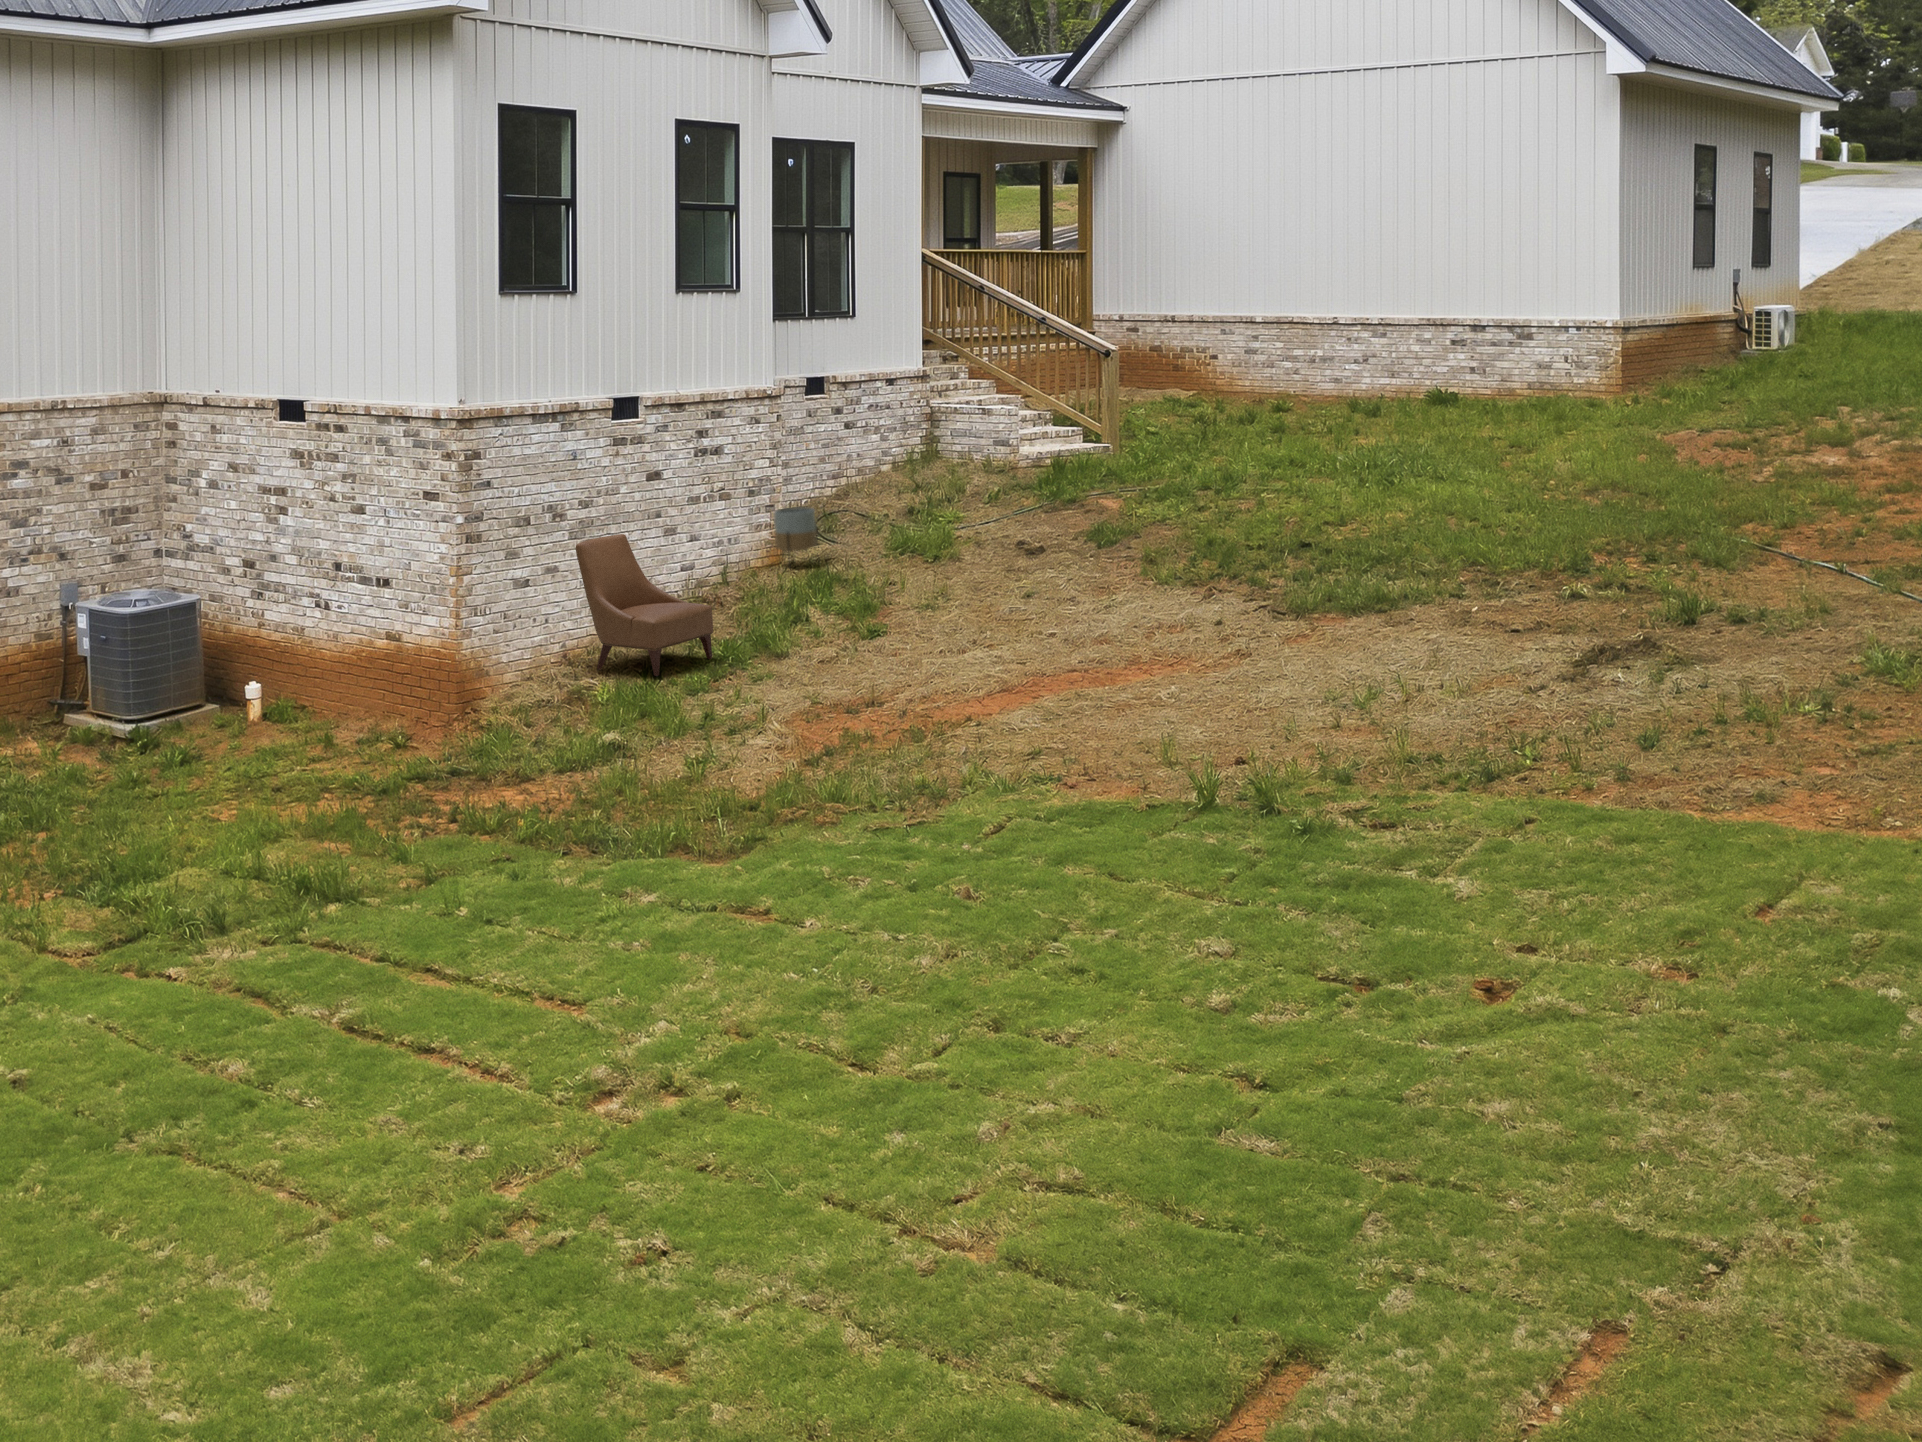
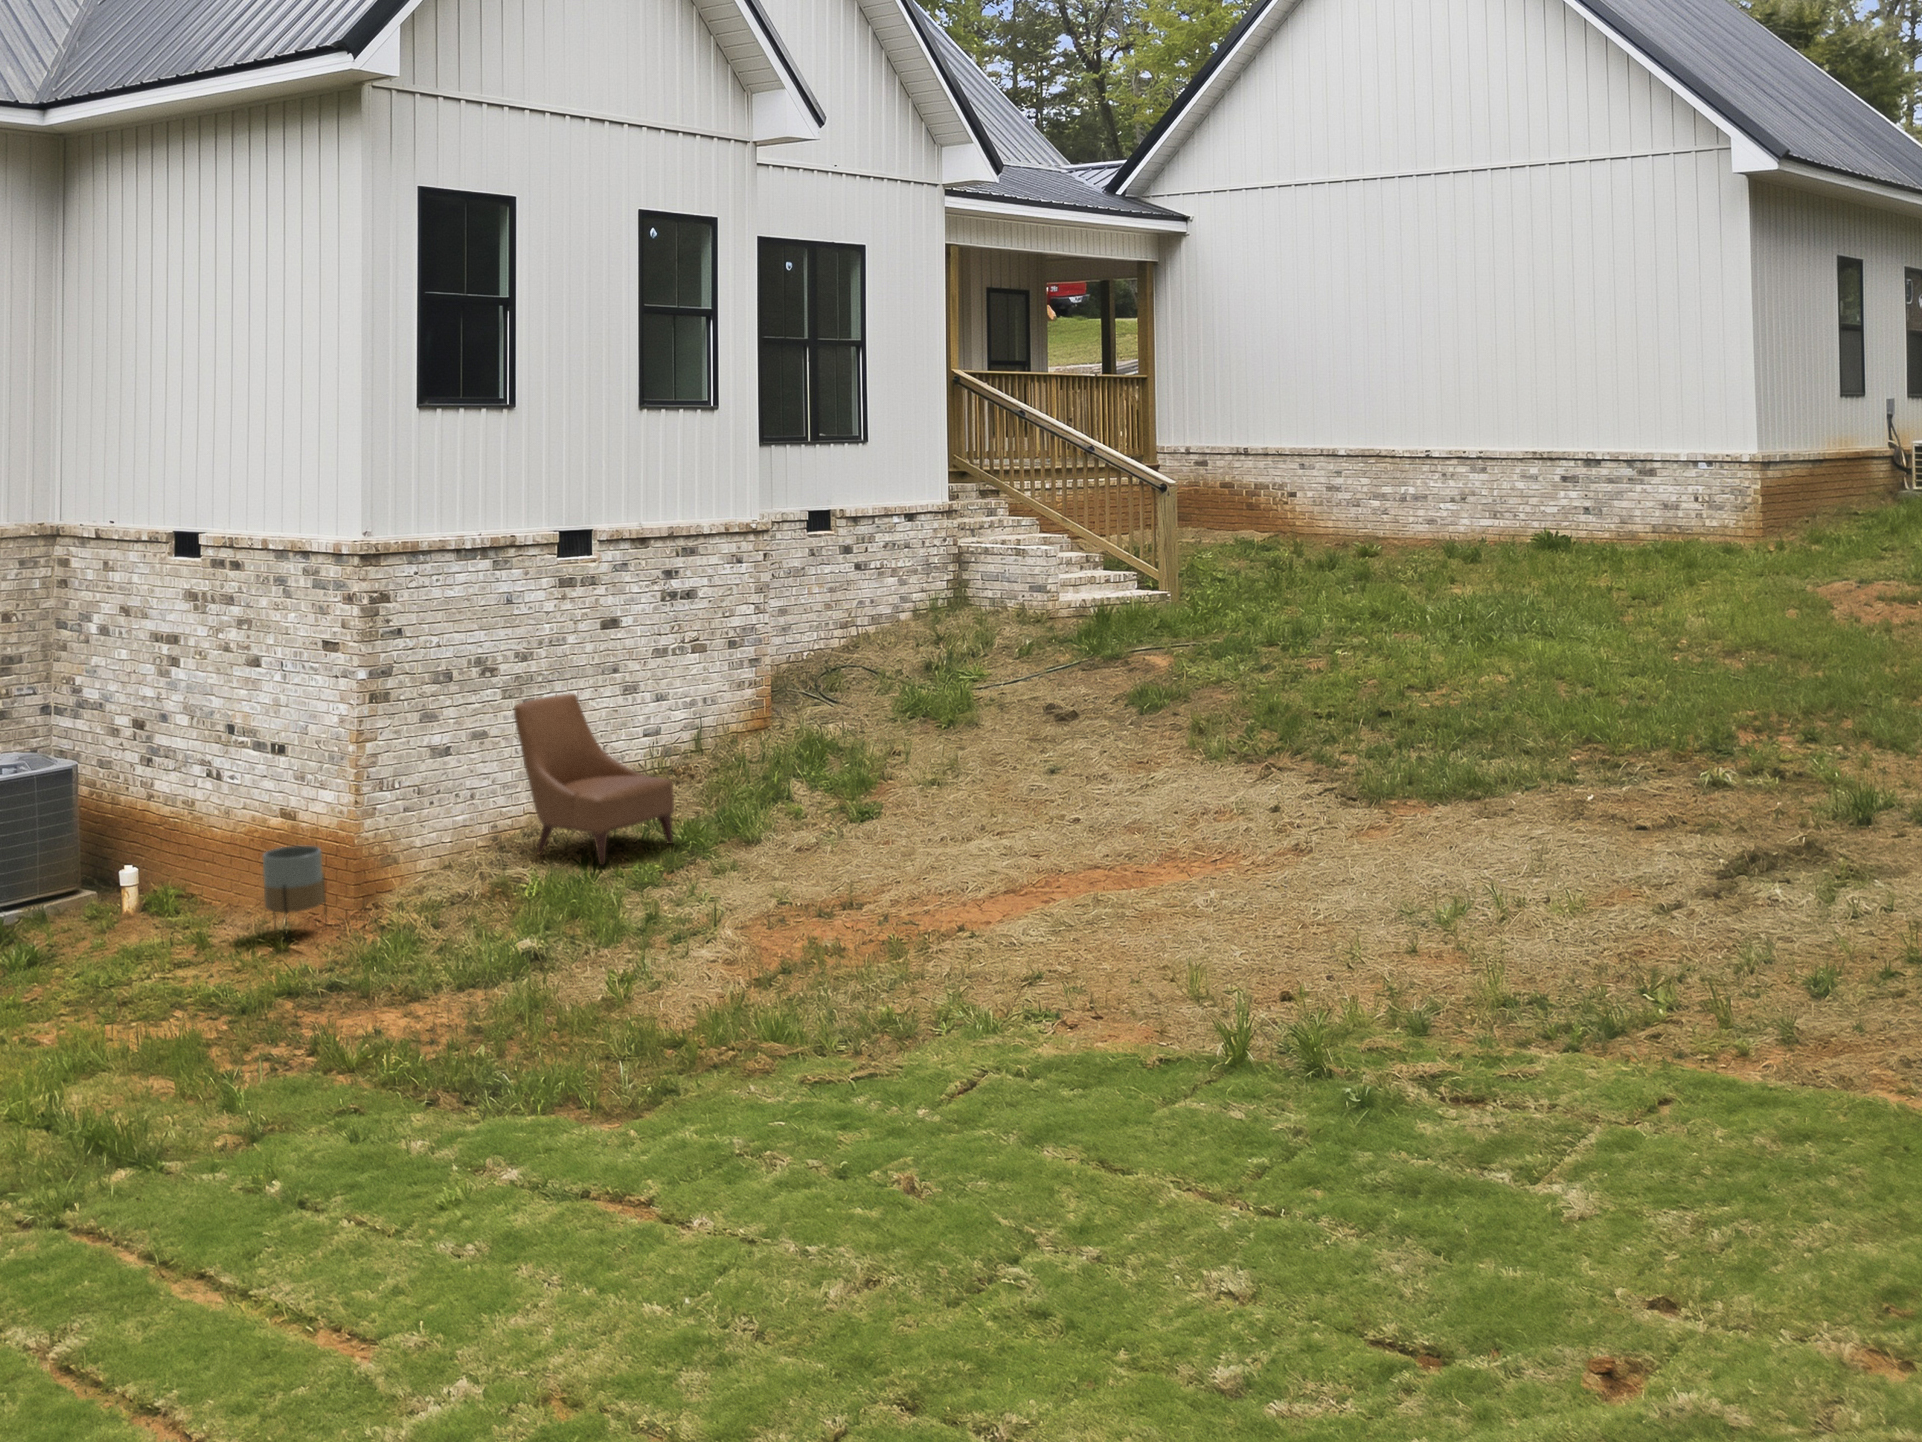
planter: present [774,507,818,570] -> present [263,846,326,936]

